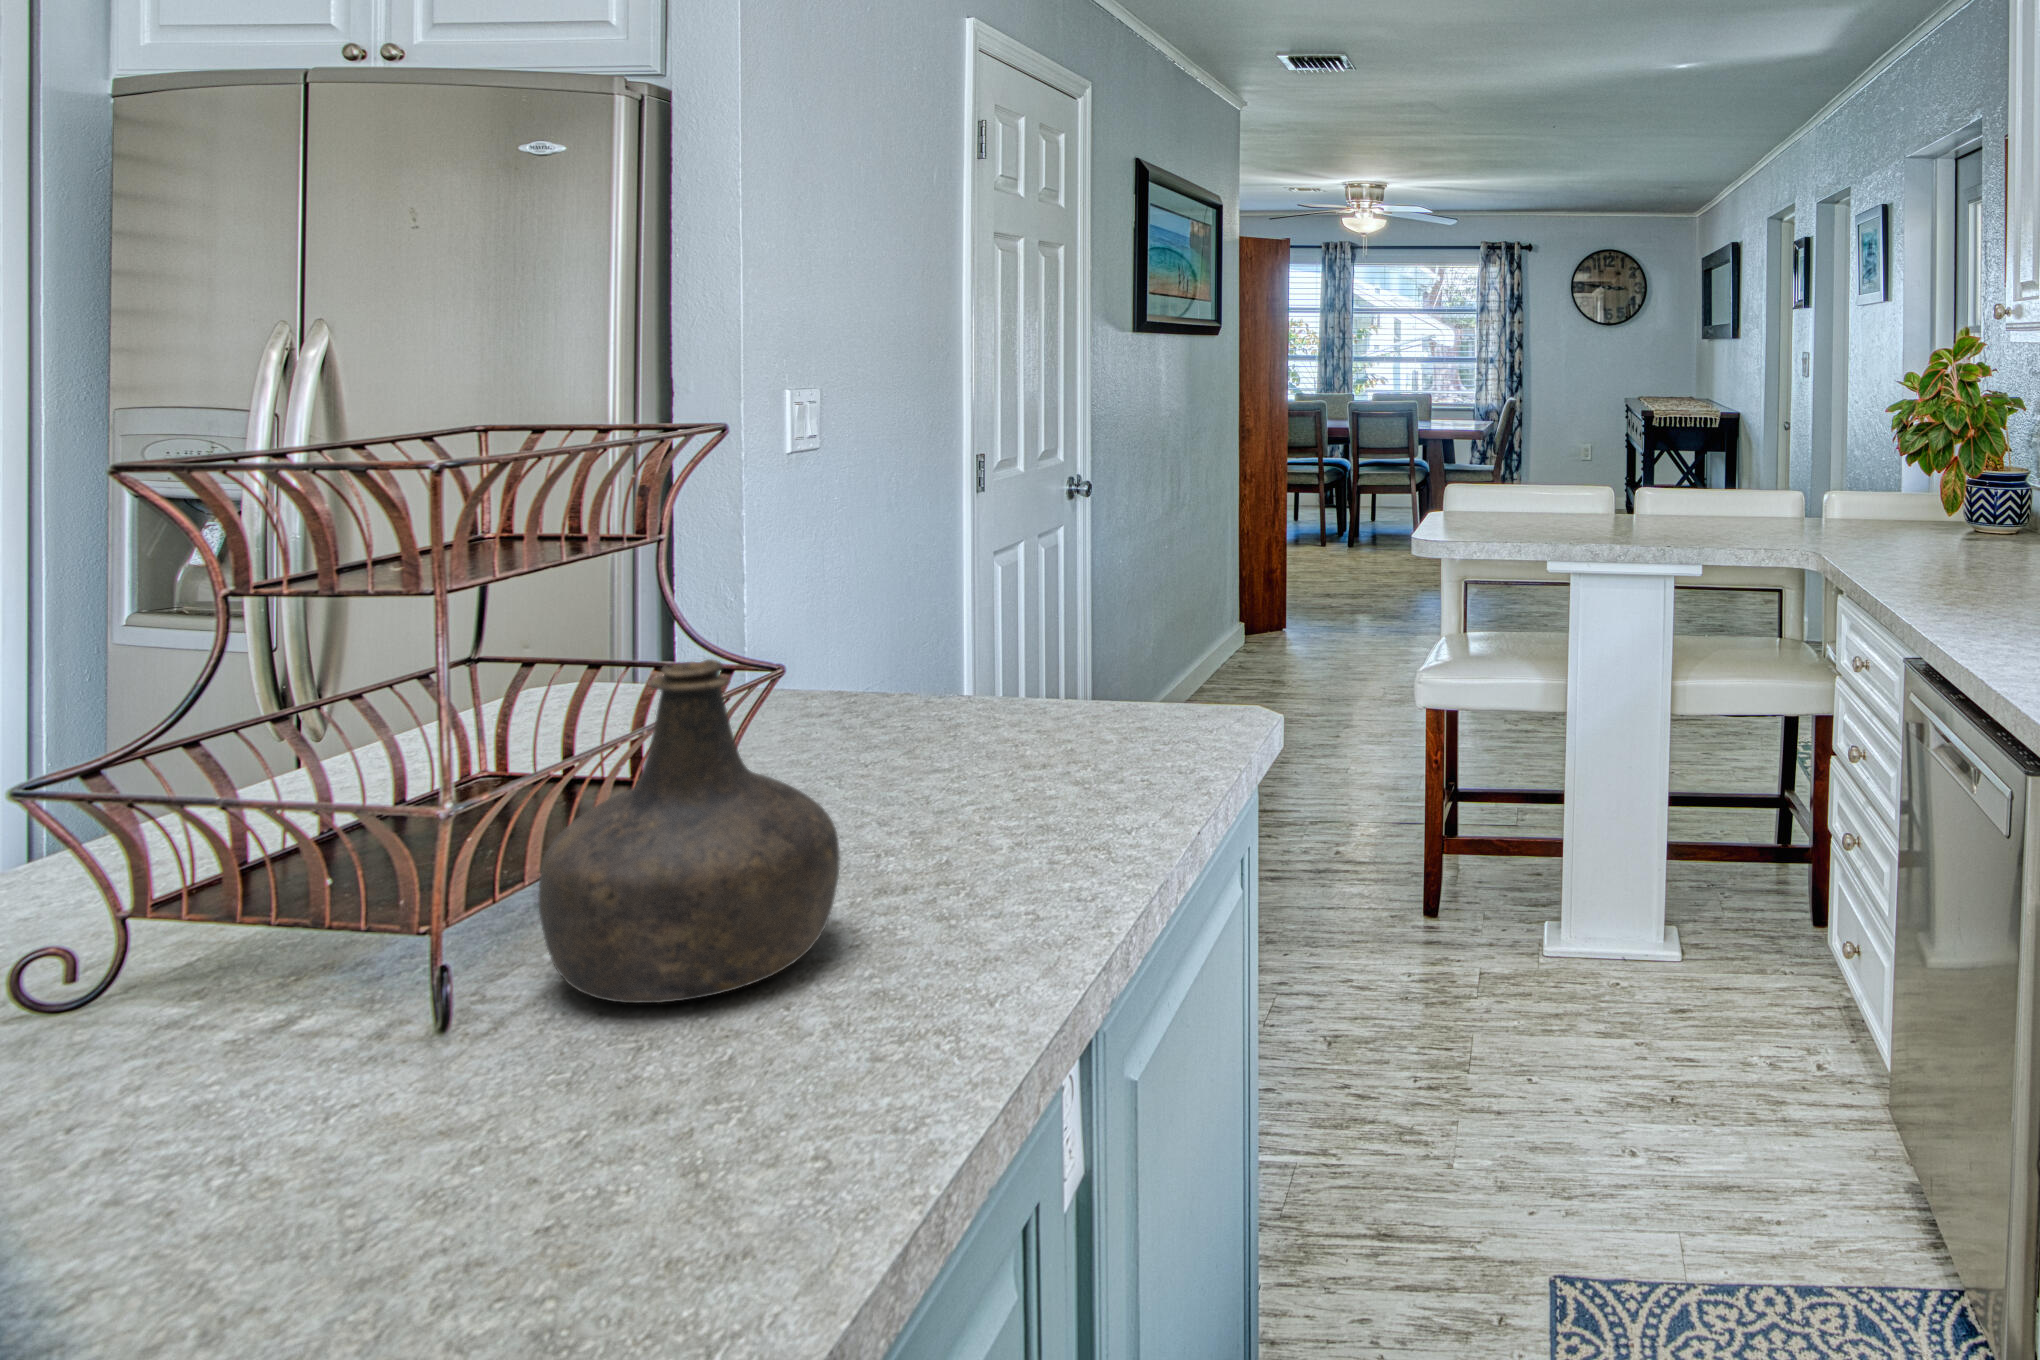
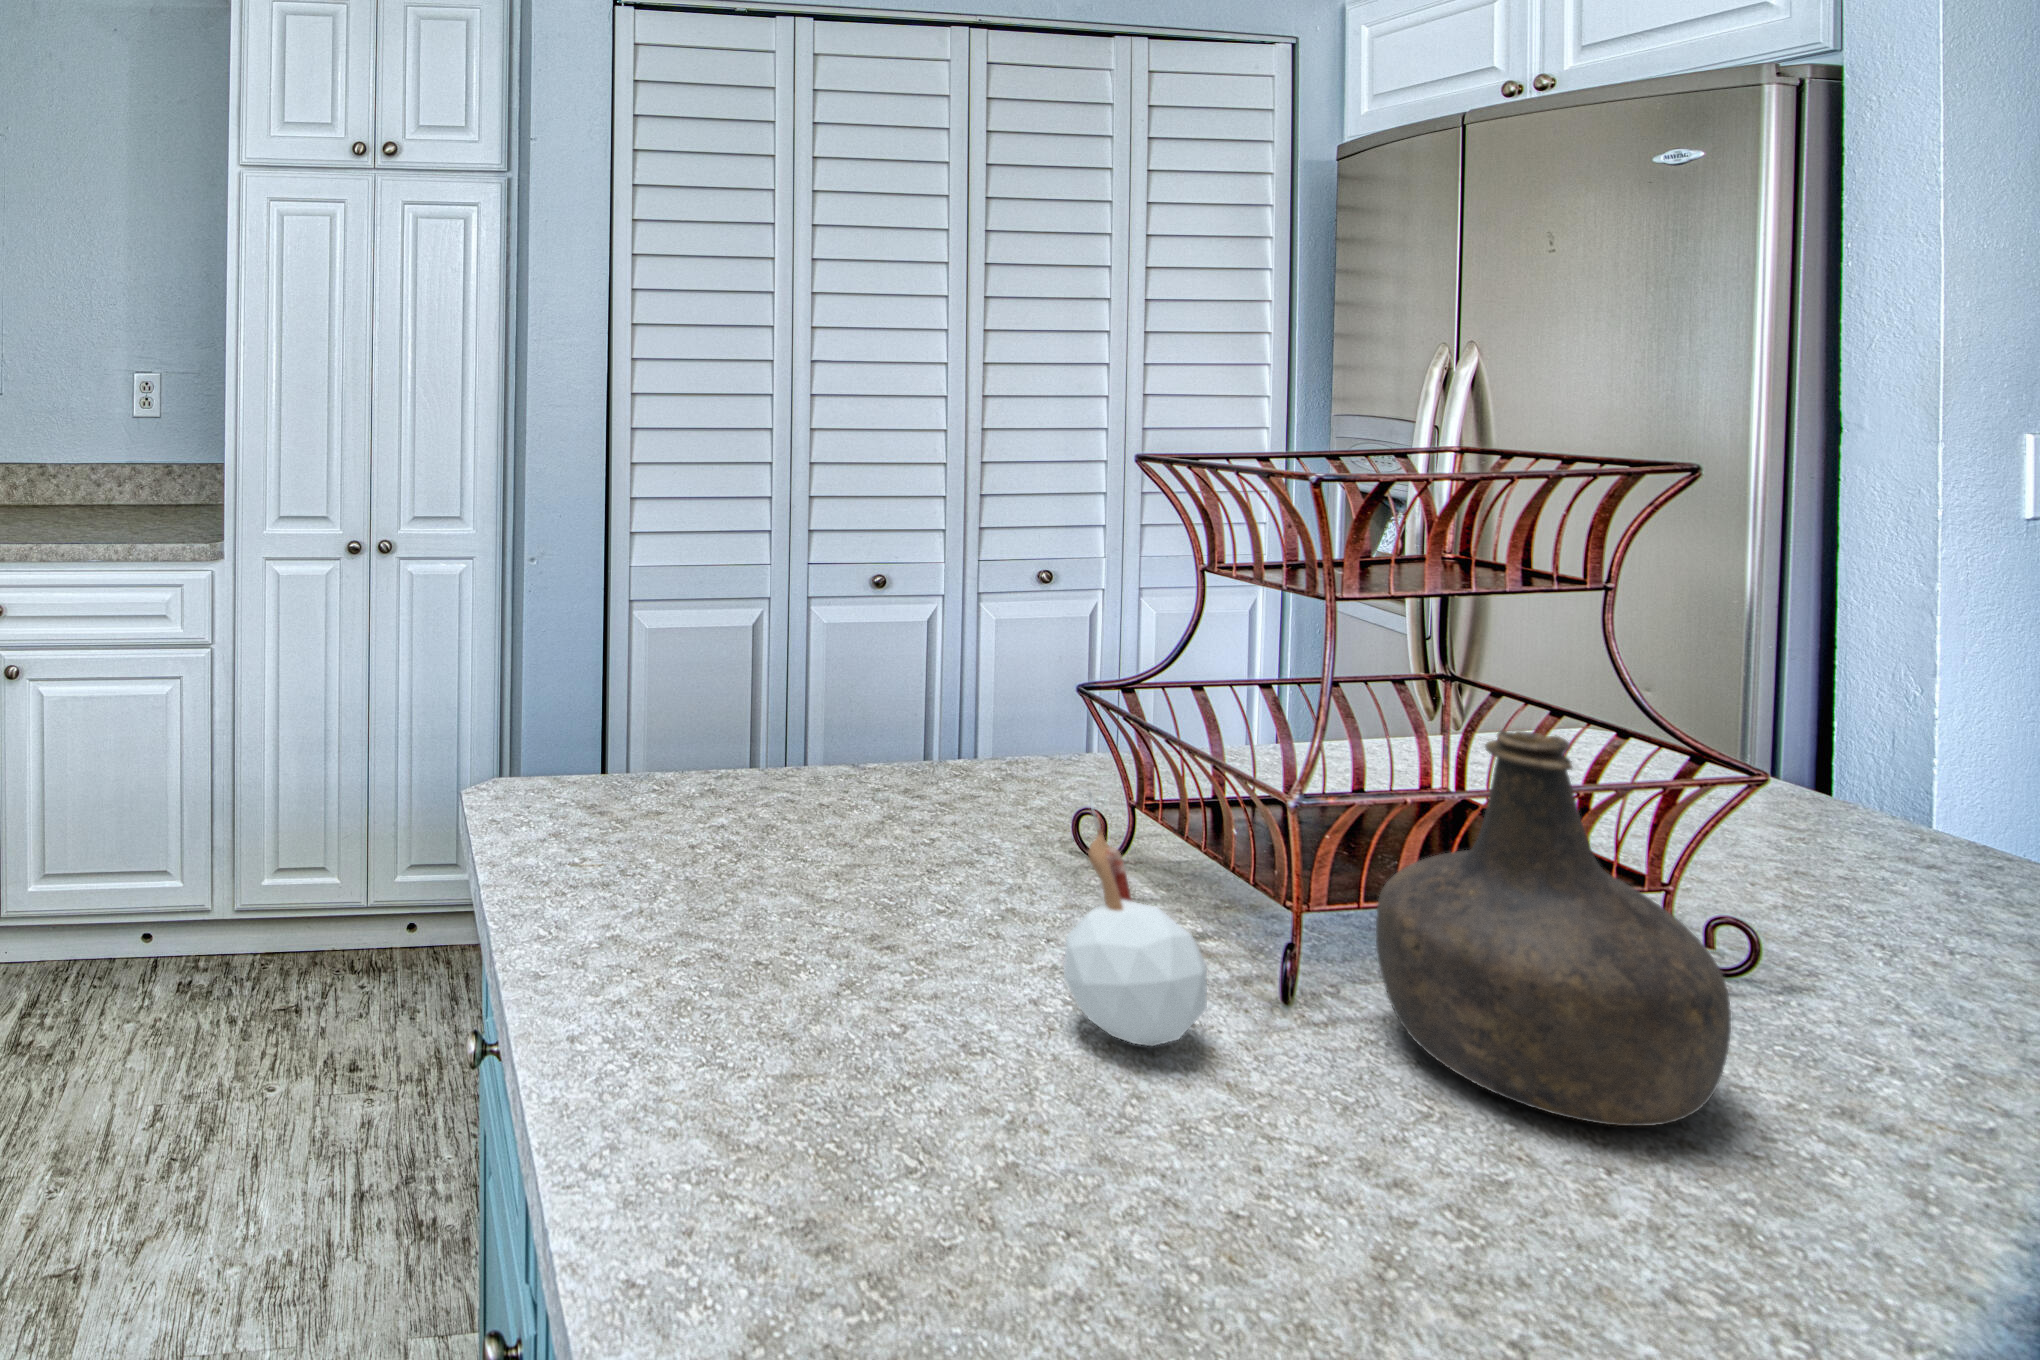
candle: none [181,874,398,1169] -> present [1064,792,1207,1046]

